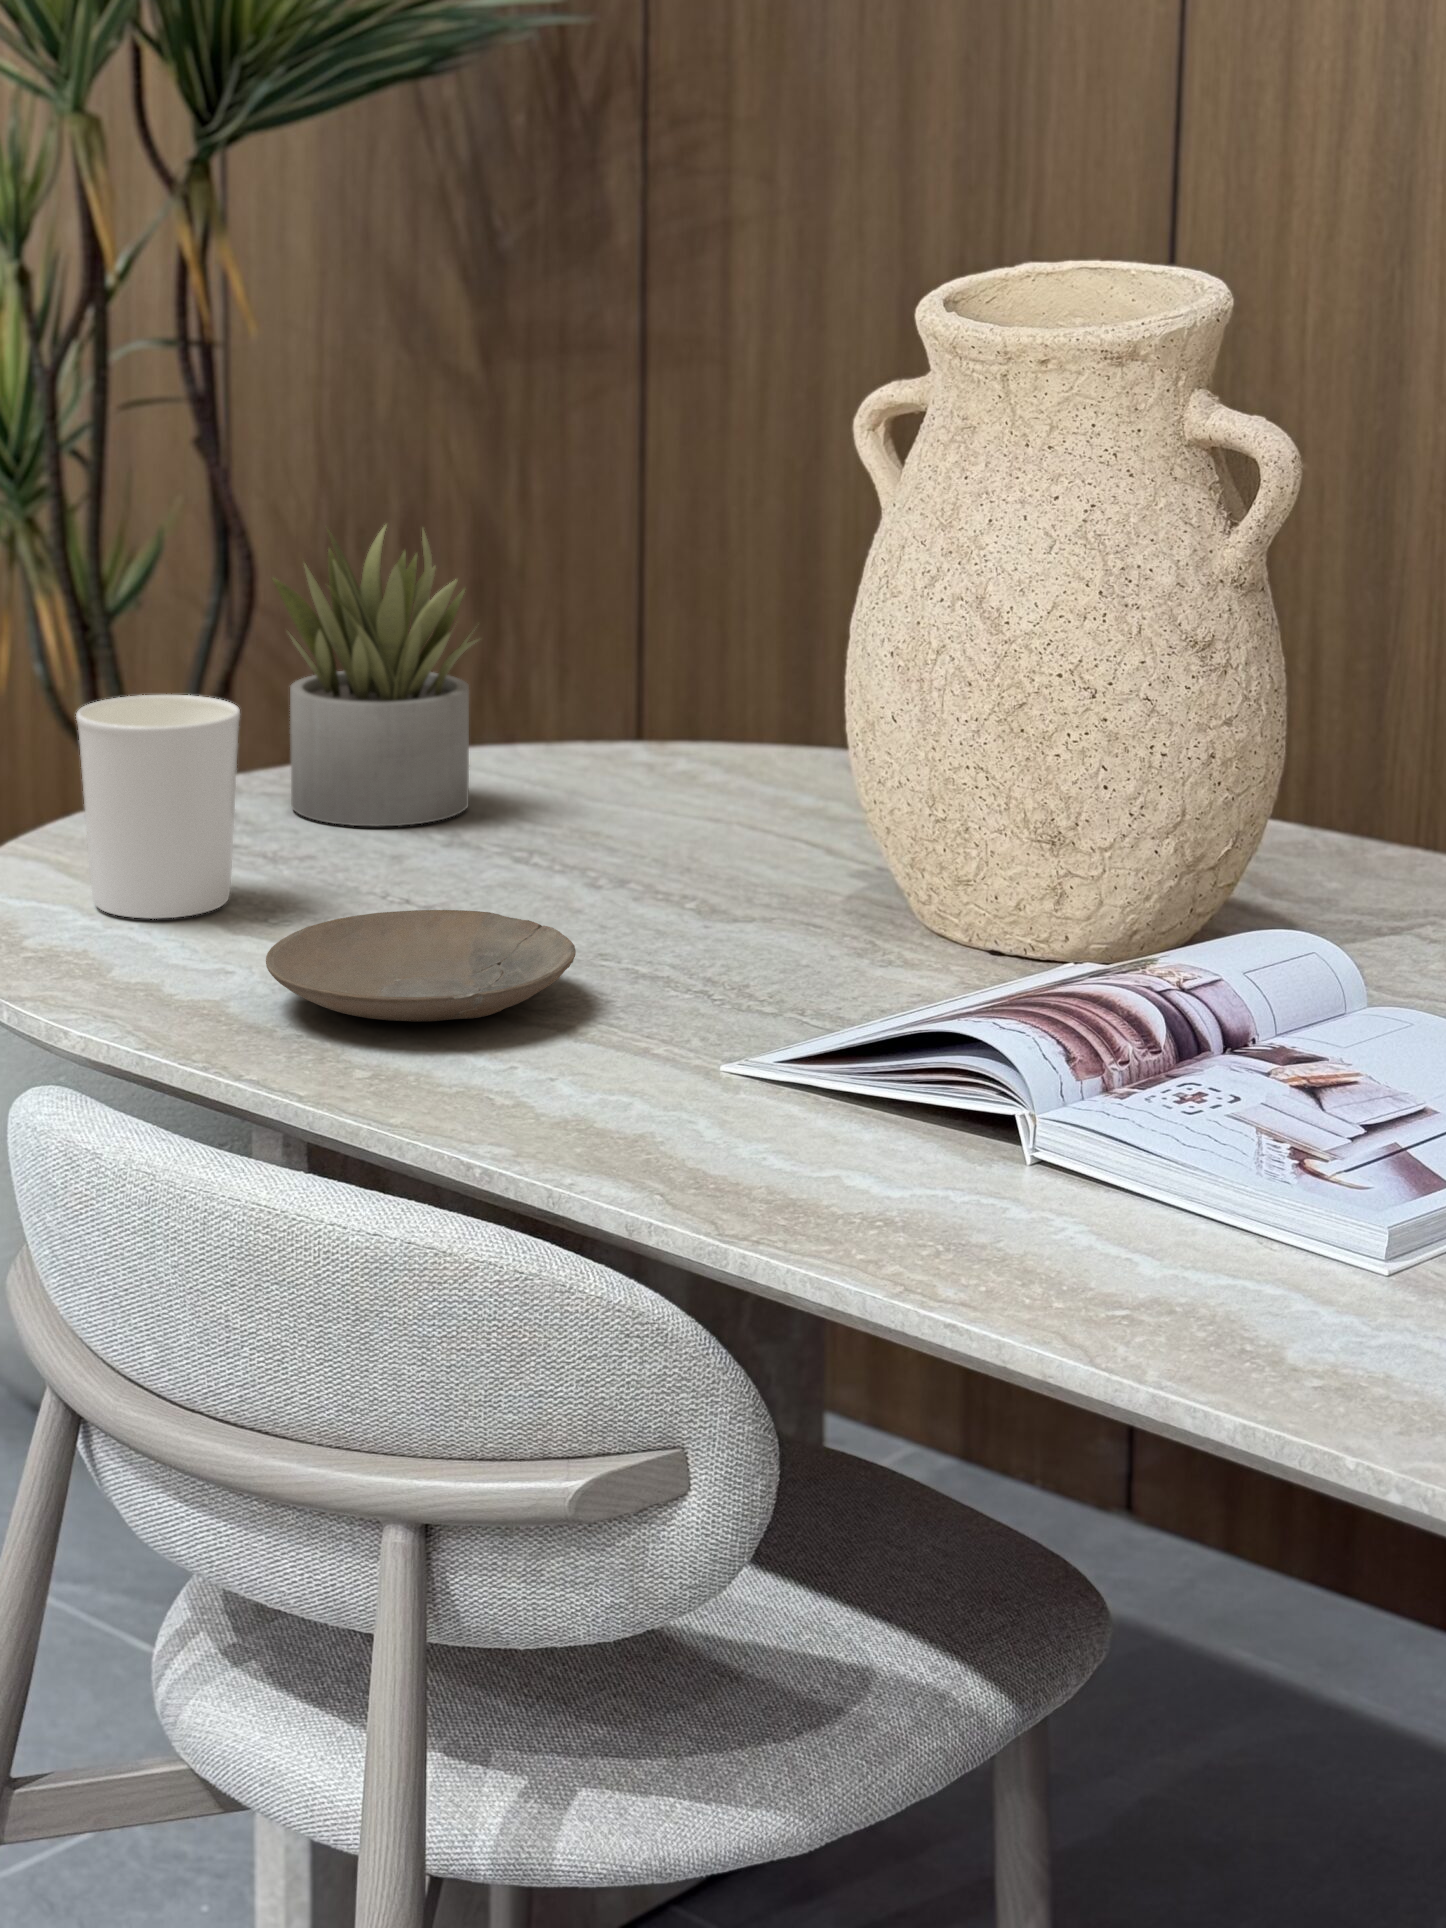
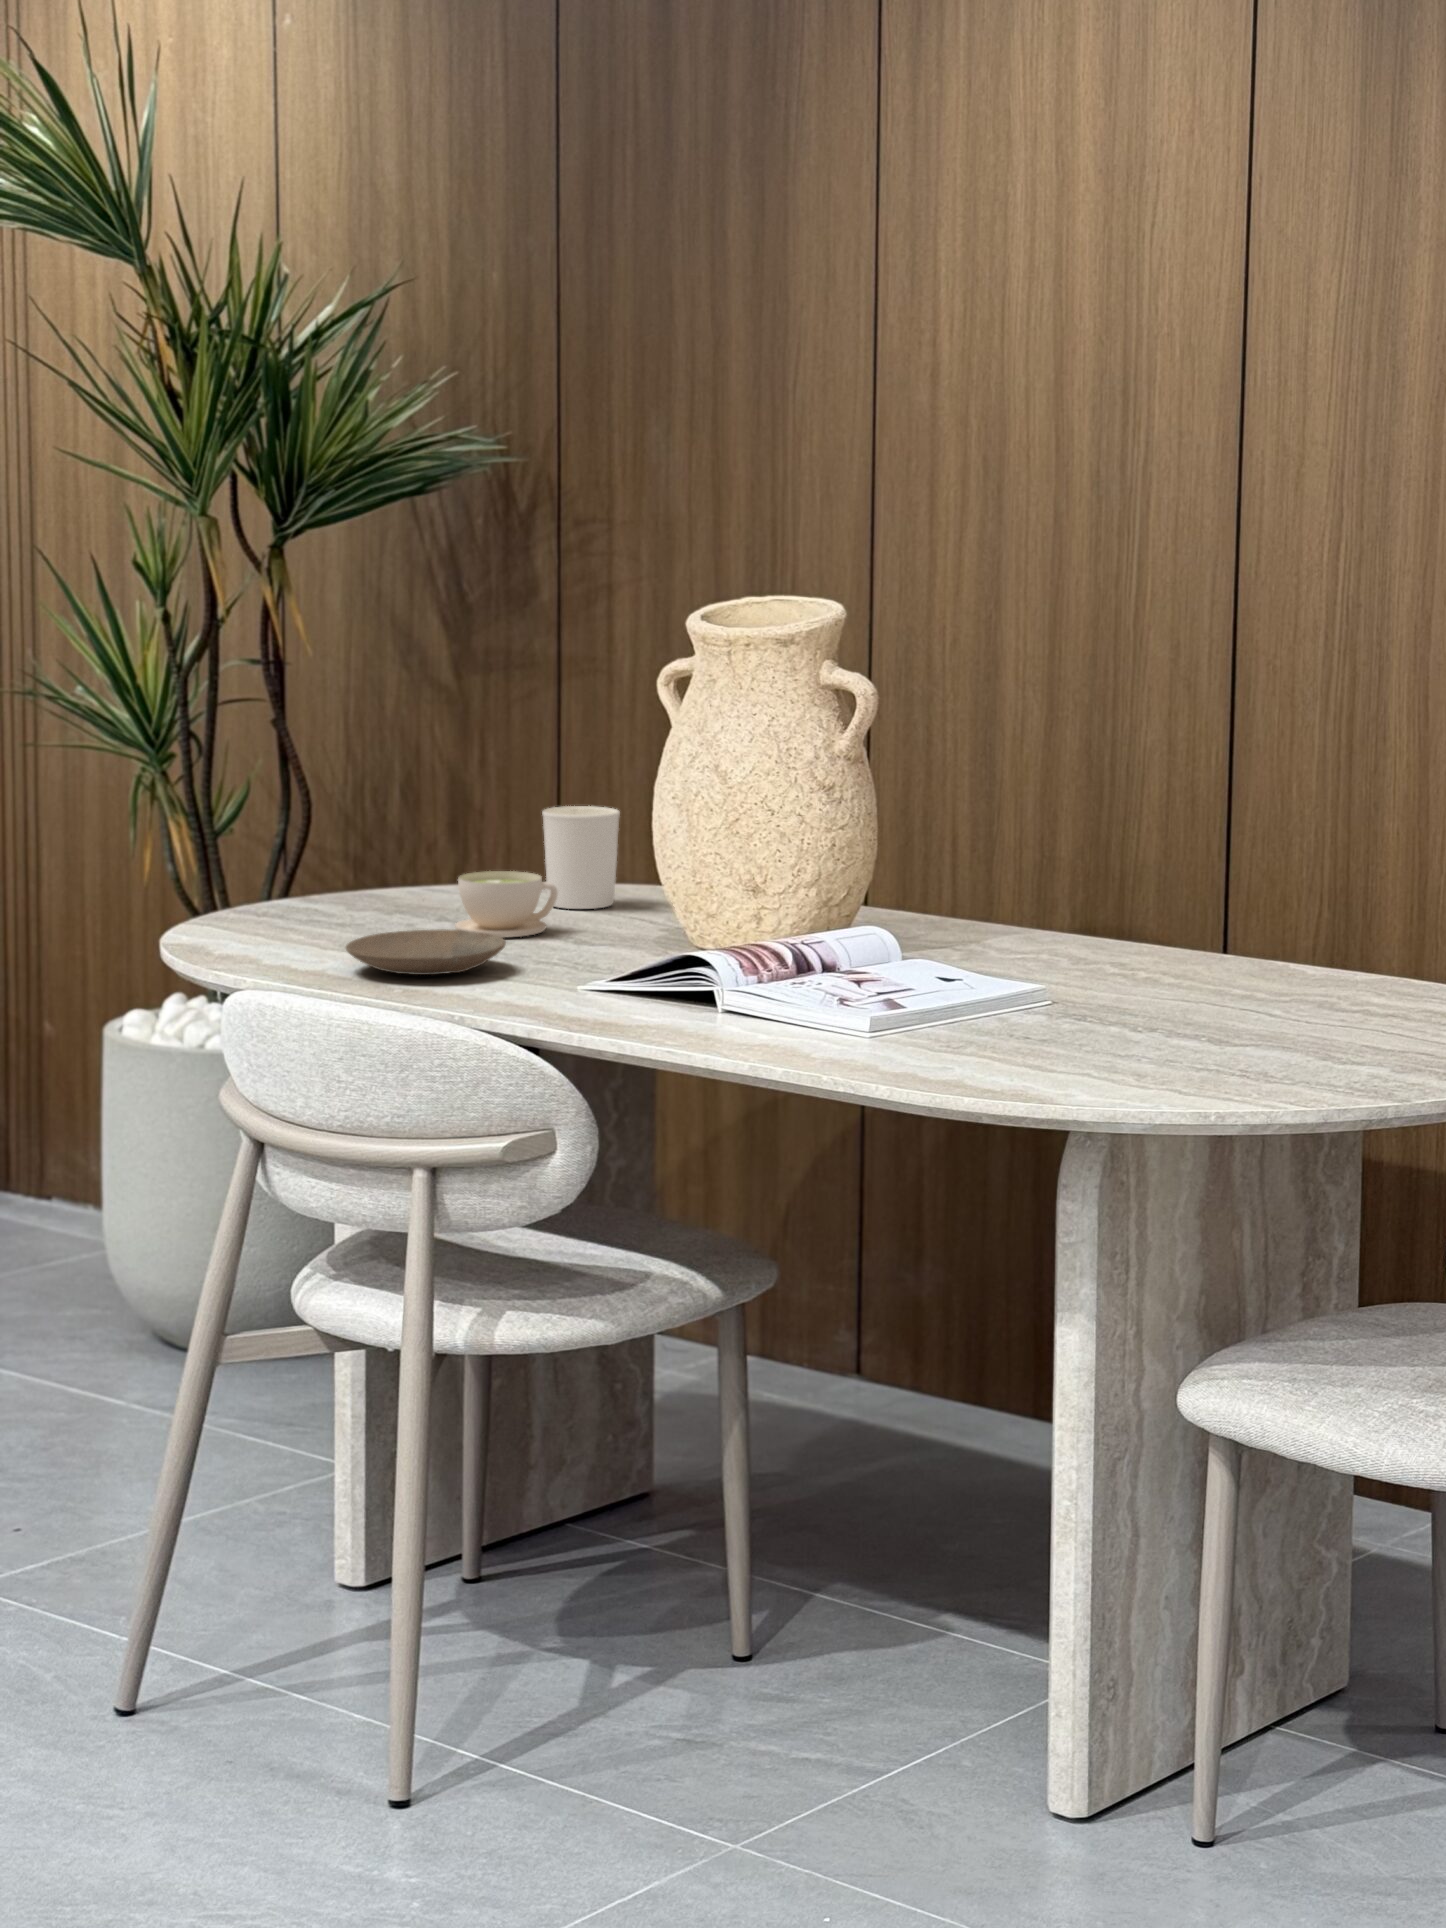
succulent plant: present [272,525,477,826] -> none [338,744,458,910]
candle holder: present [76,695,240,919] -> present [542,806,620,909]
coffee cup: none [475,770,666,906] -> present [455,871,558,938]

